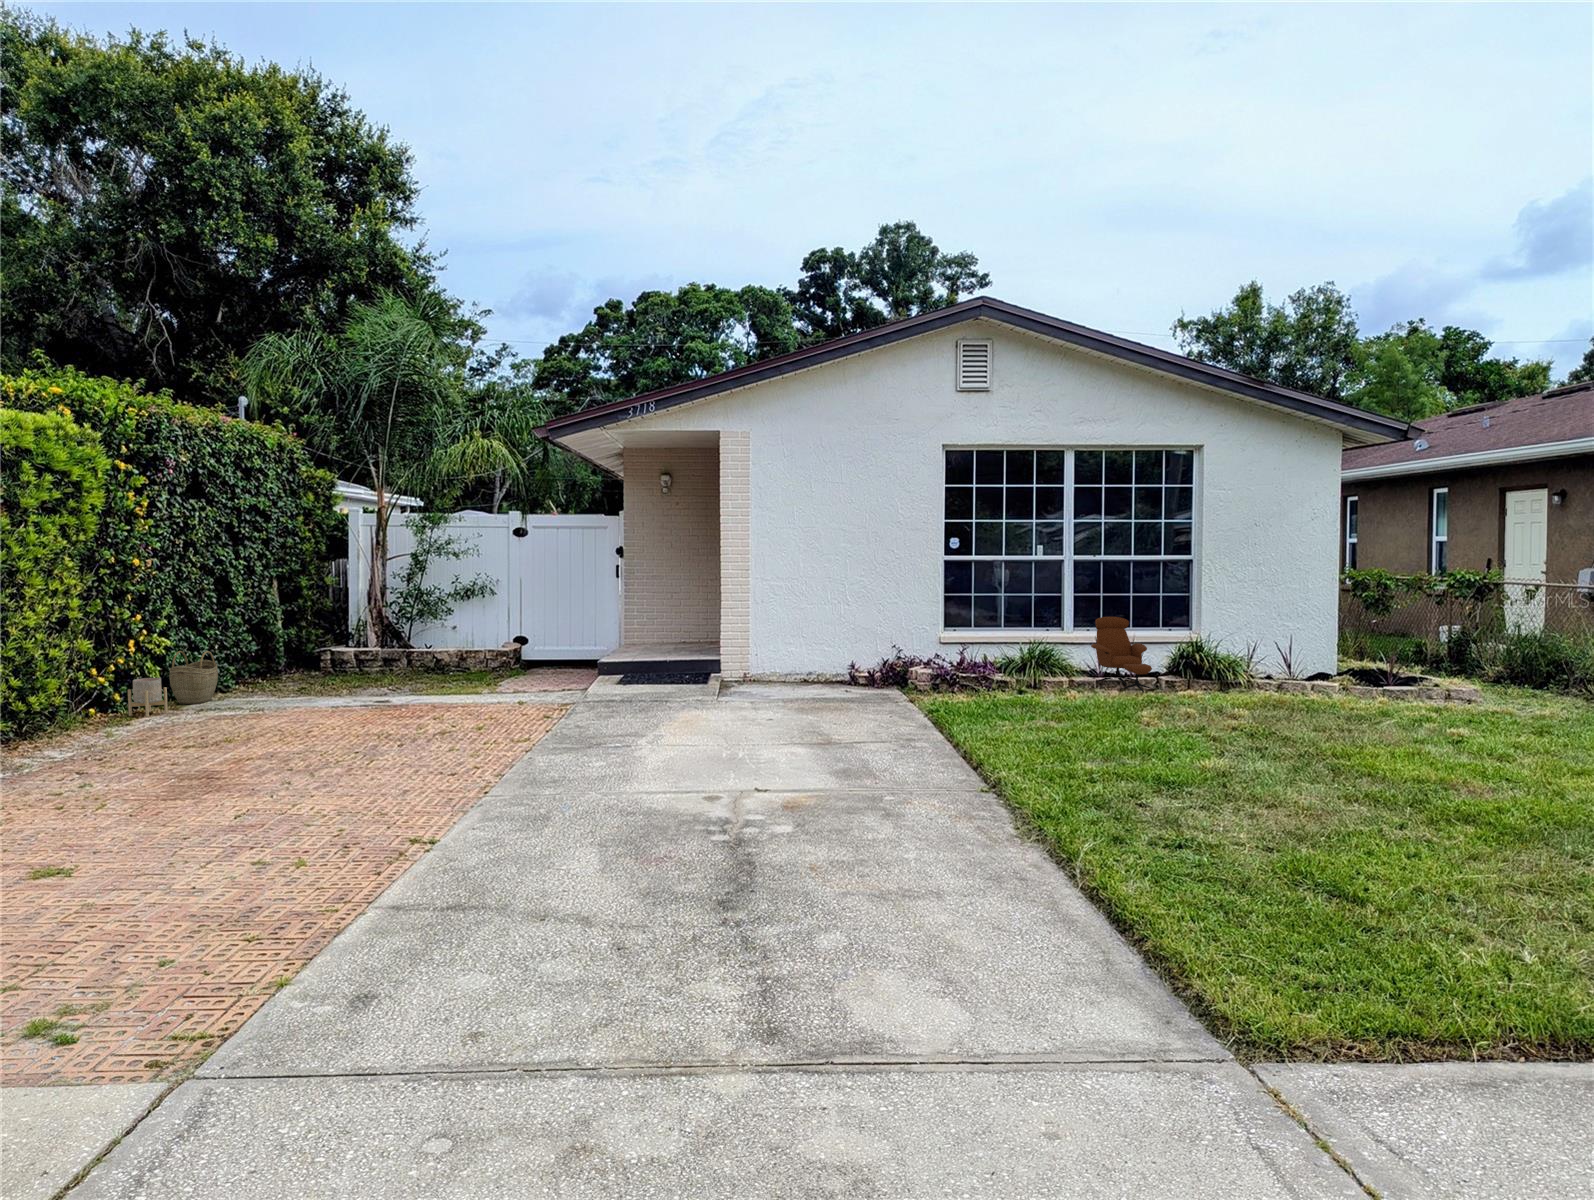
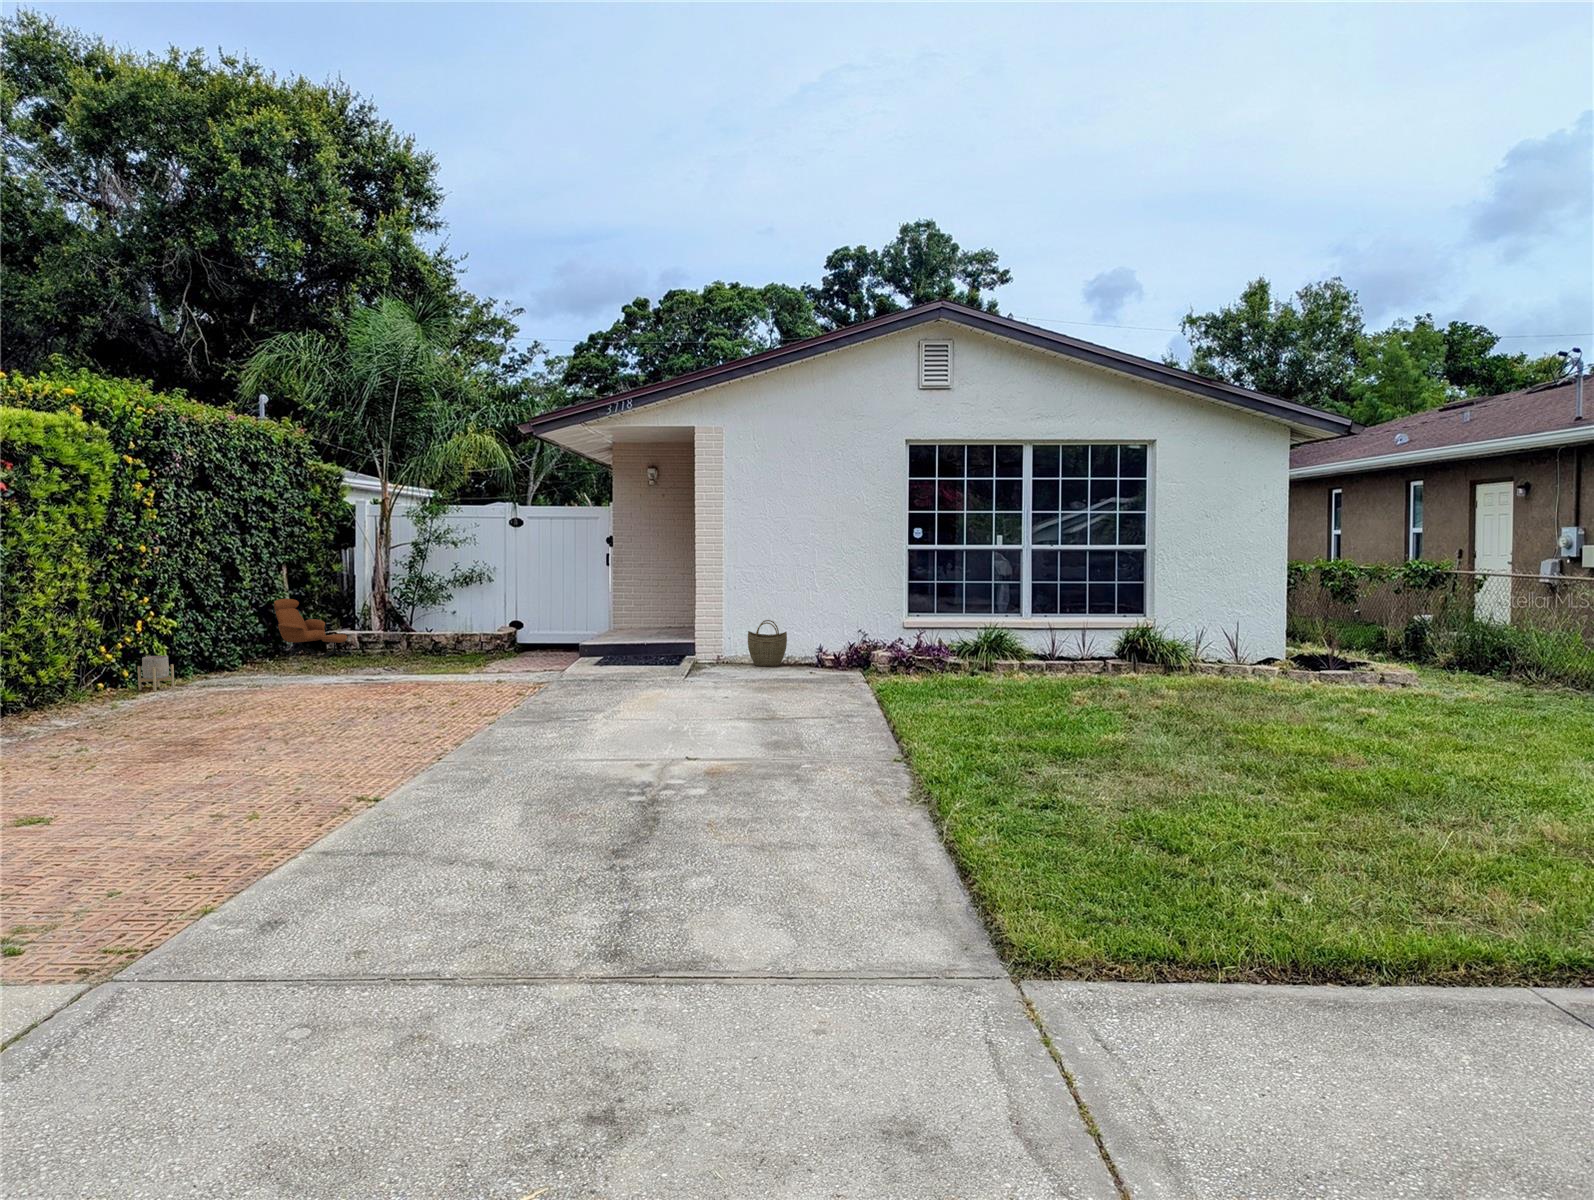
lounge chair: present [1091,617,1153,692] -> present [274,599,347,658]
woven basket: present [170,651,218,704] -> present [748,620,787,666]

